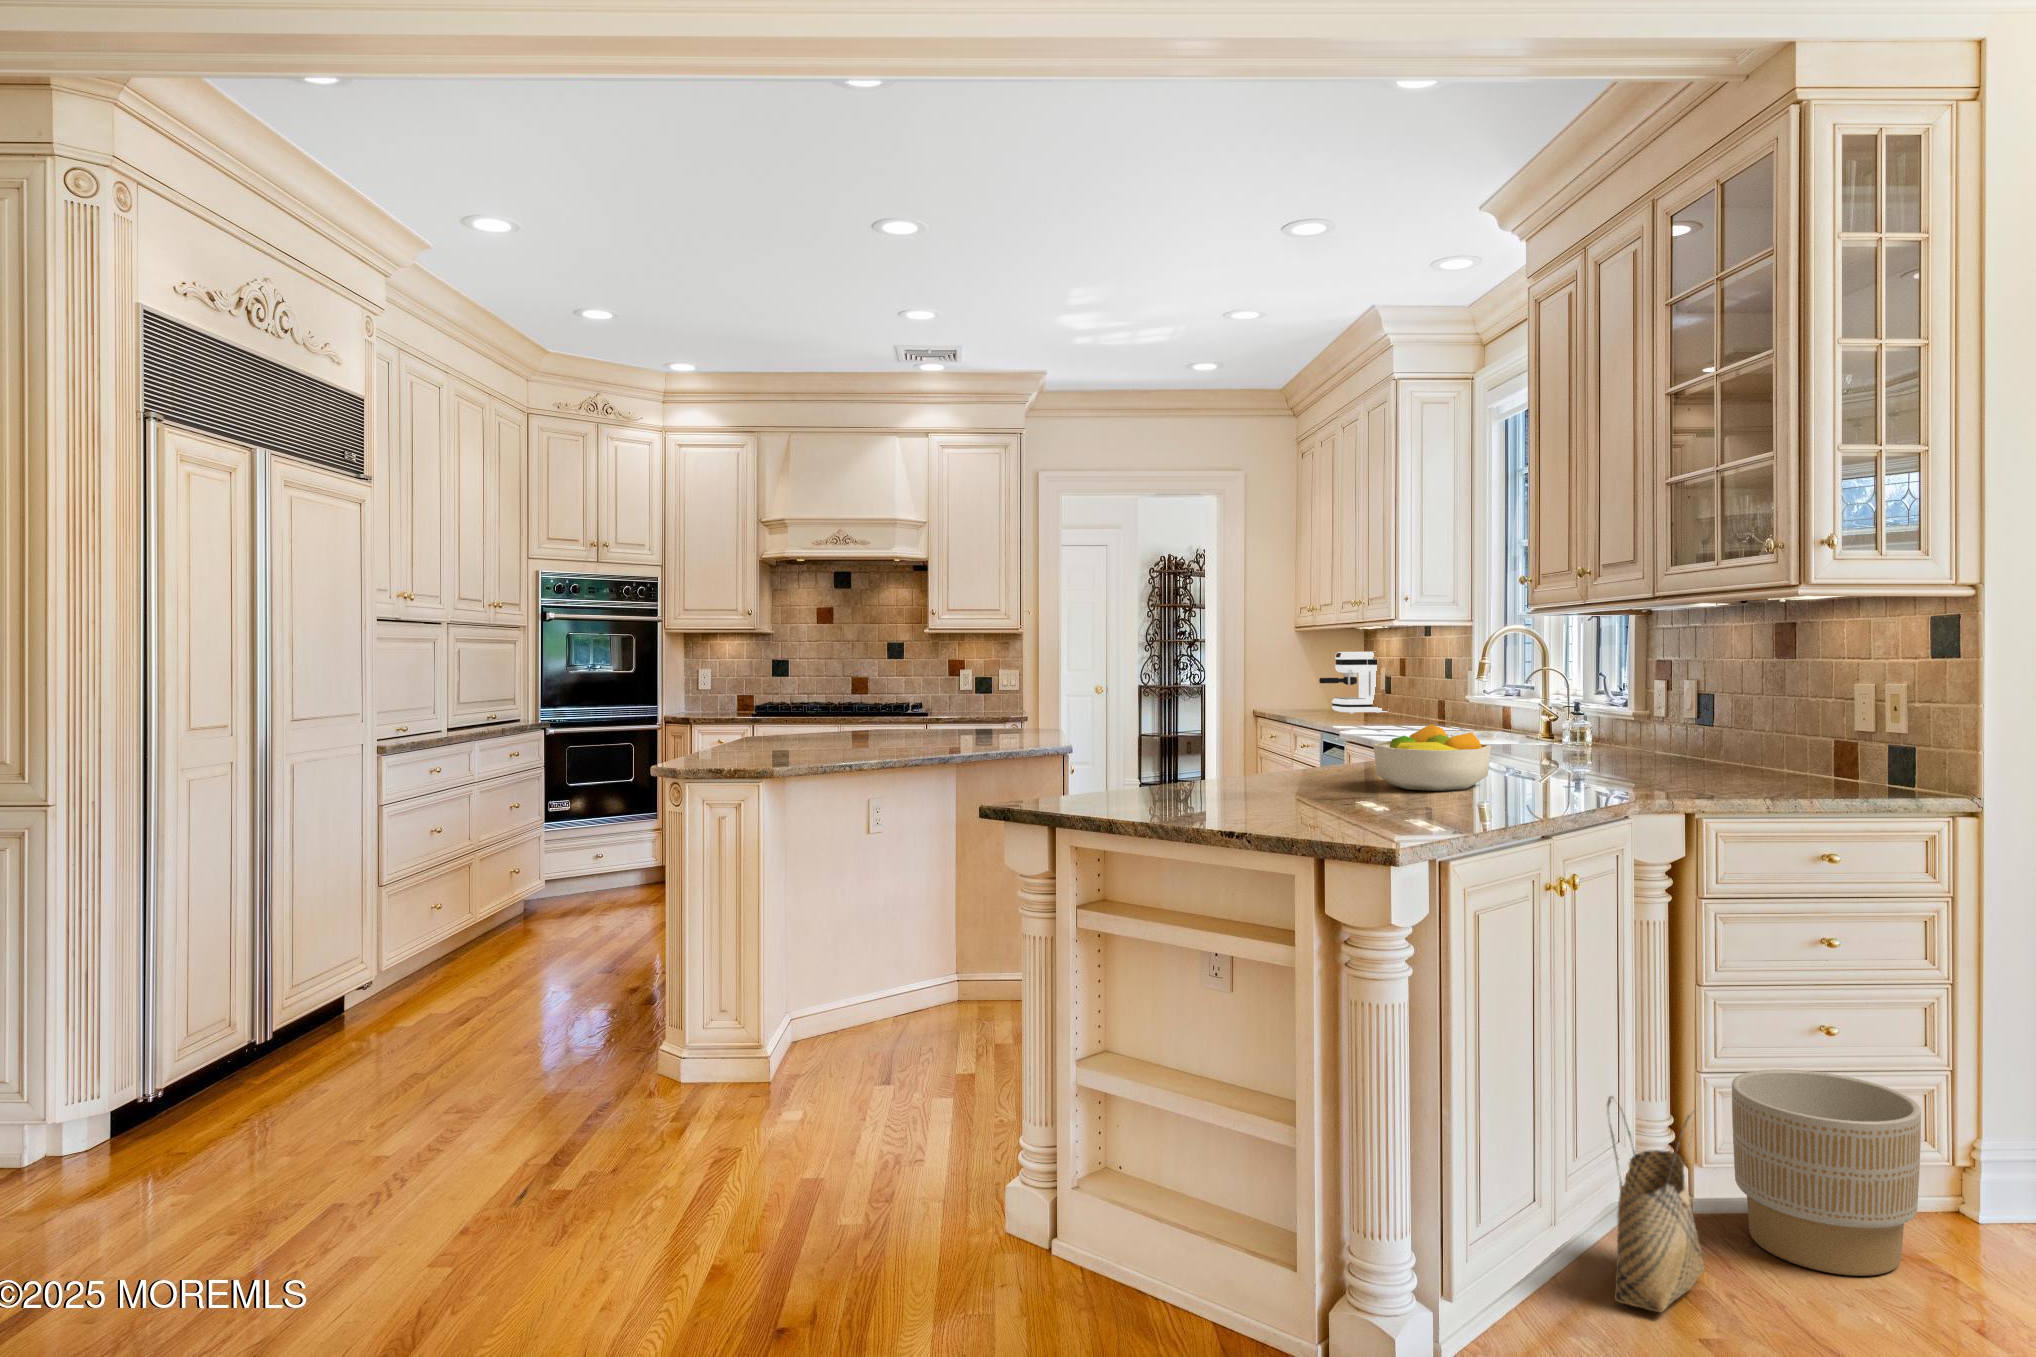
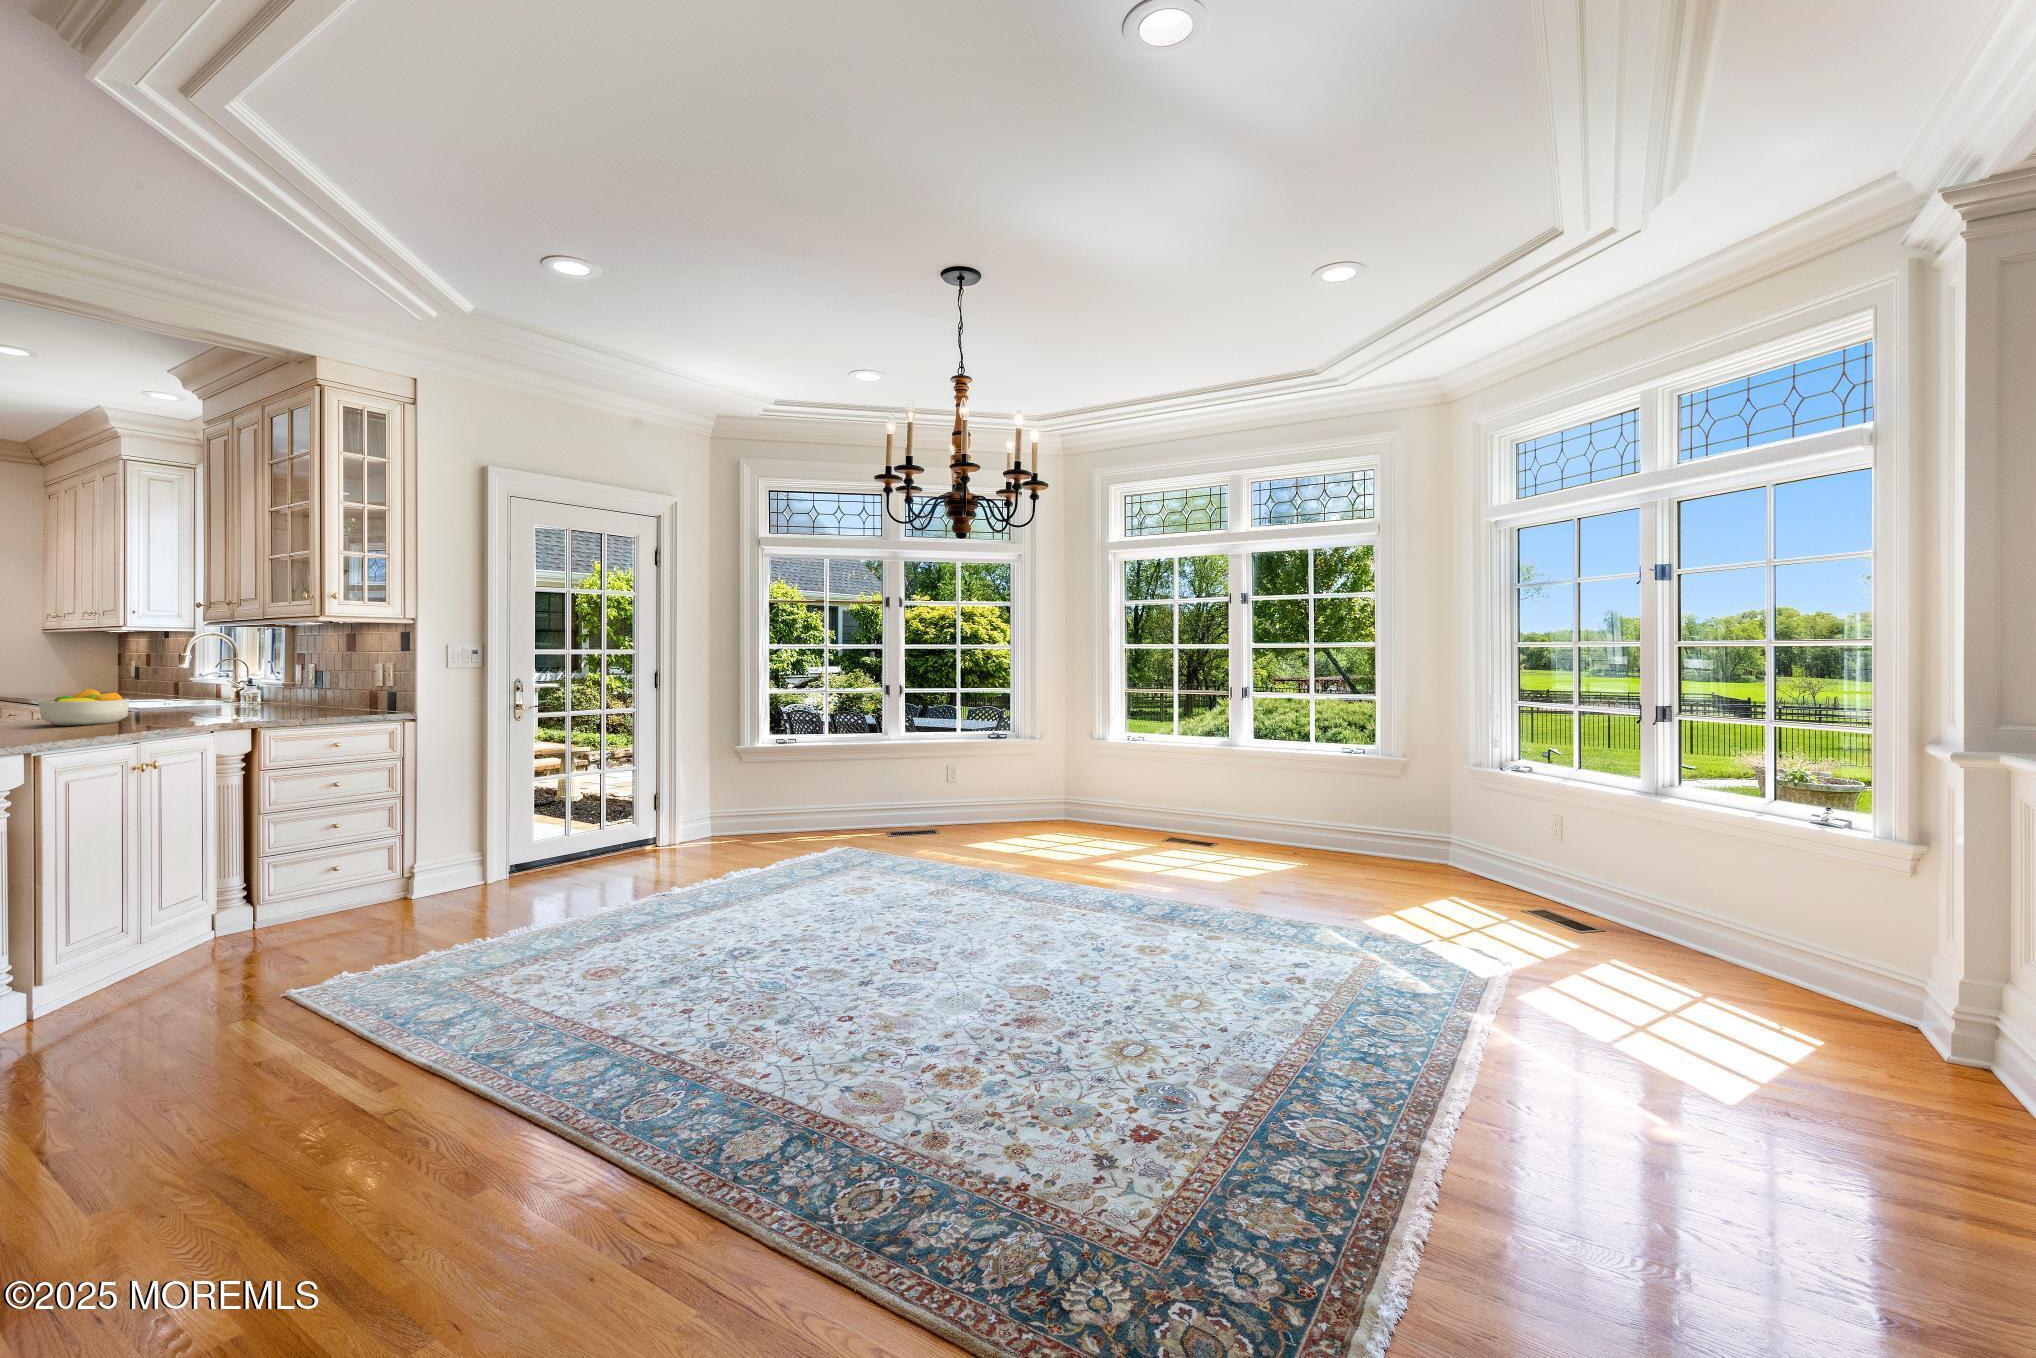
coffee maker: present [1319,652,1388,714] -> none [70,649,139,695]
planter: present [1732,1070,1921,1276] -> none [271,845,363,931]
woven basket: present [1607,1096,1705,1313] -> none [179,863,242,963]

